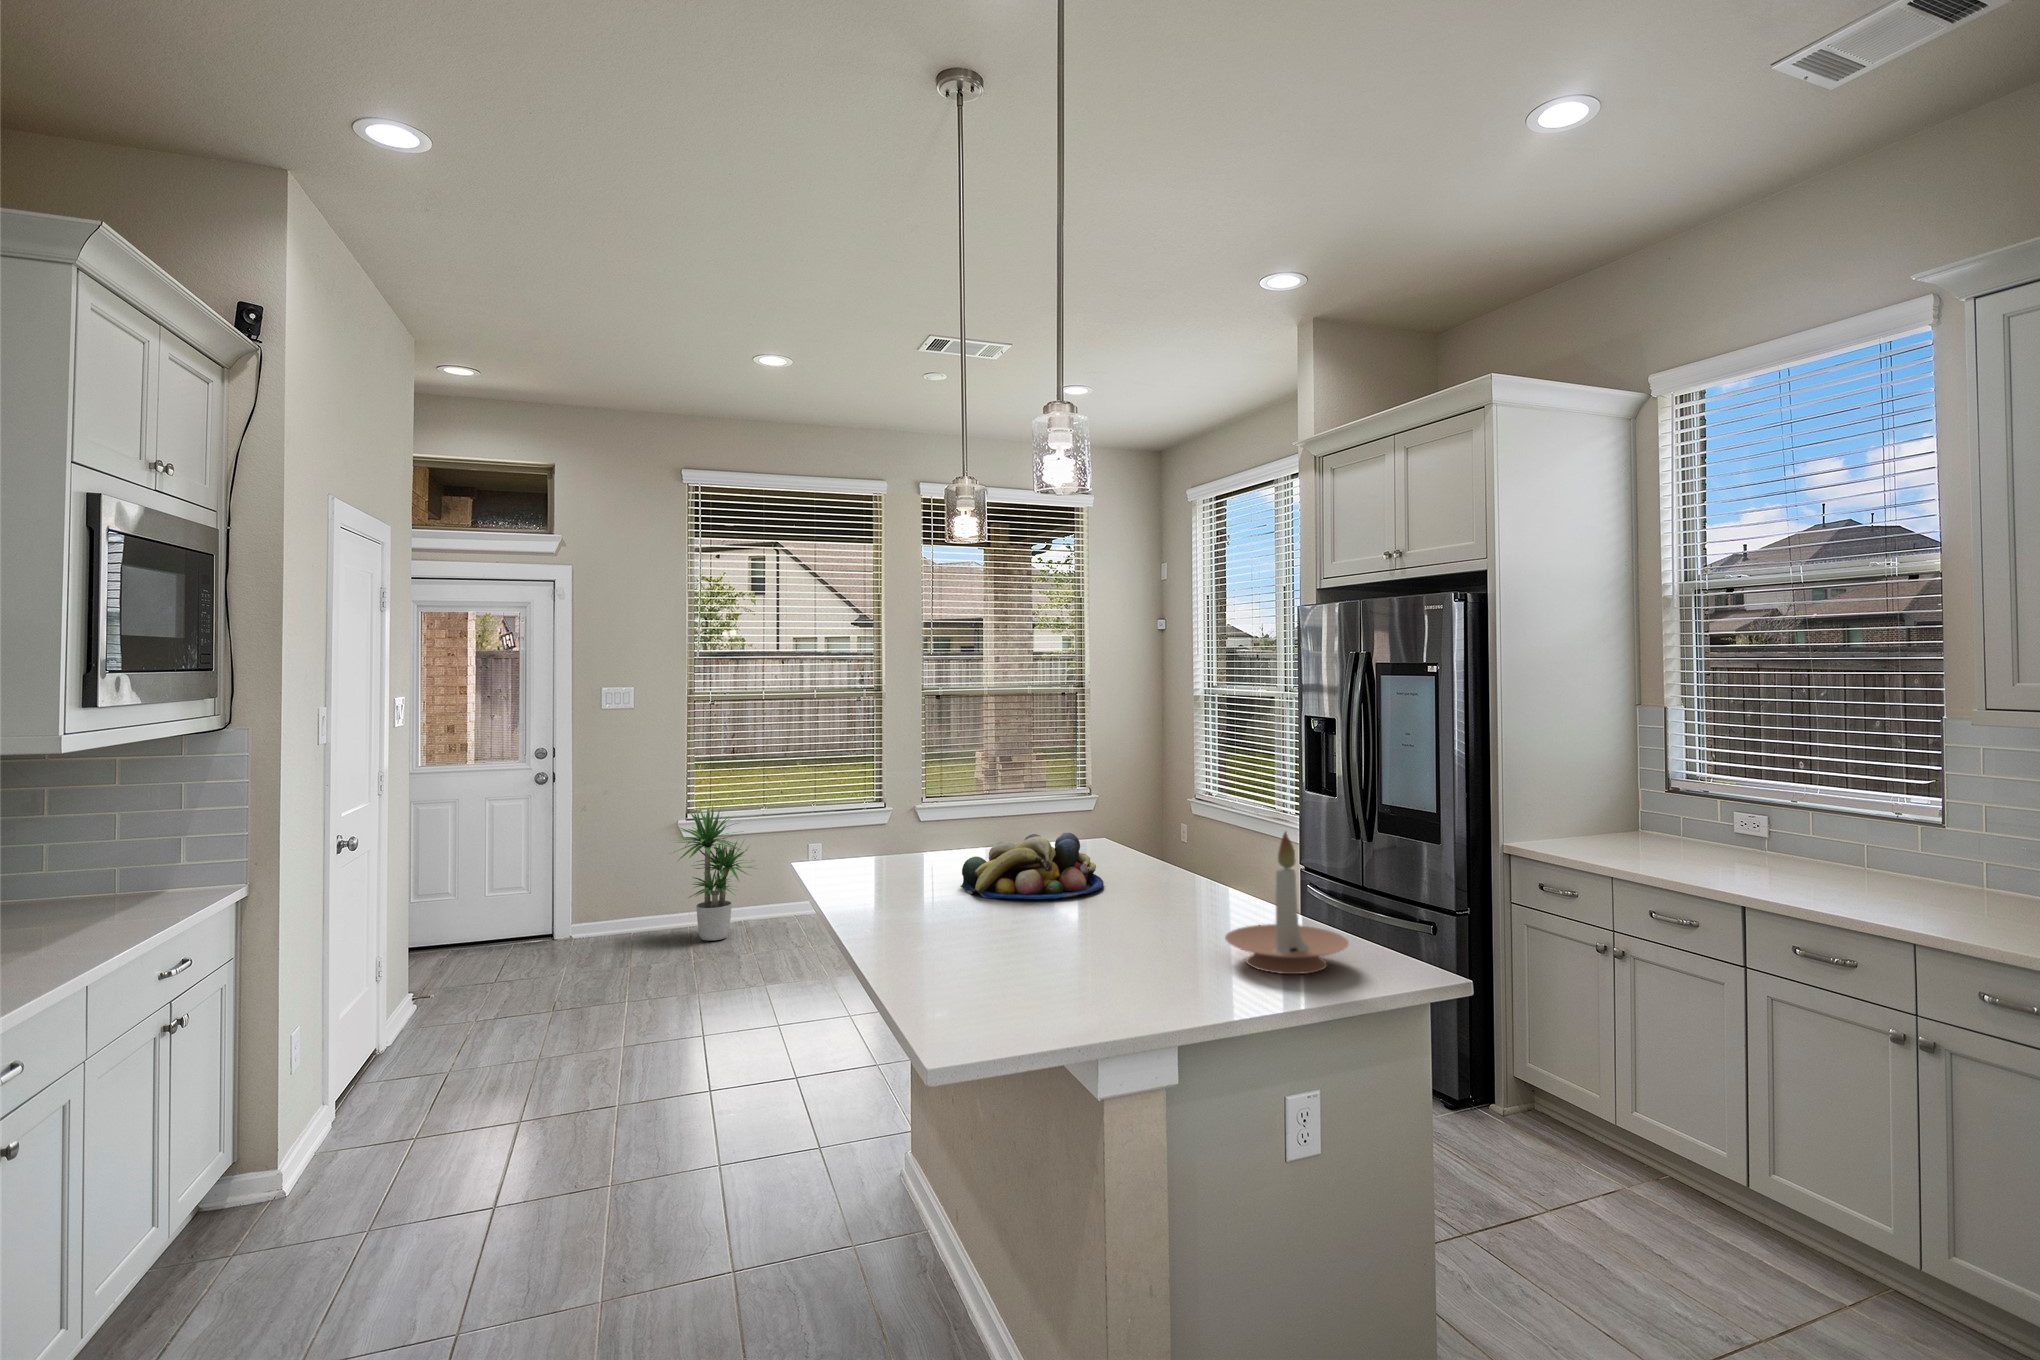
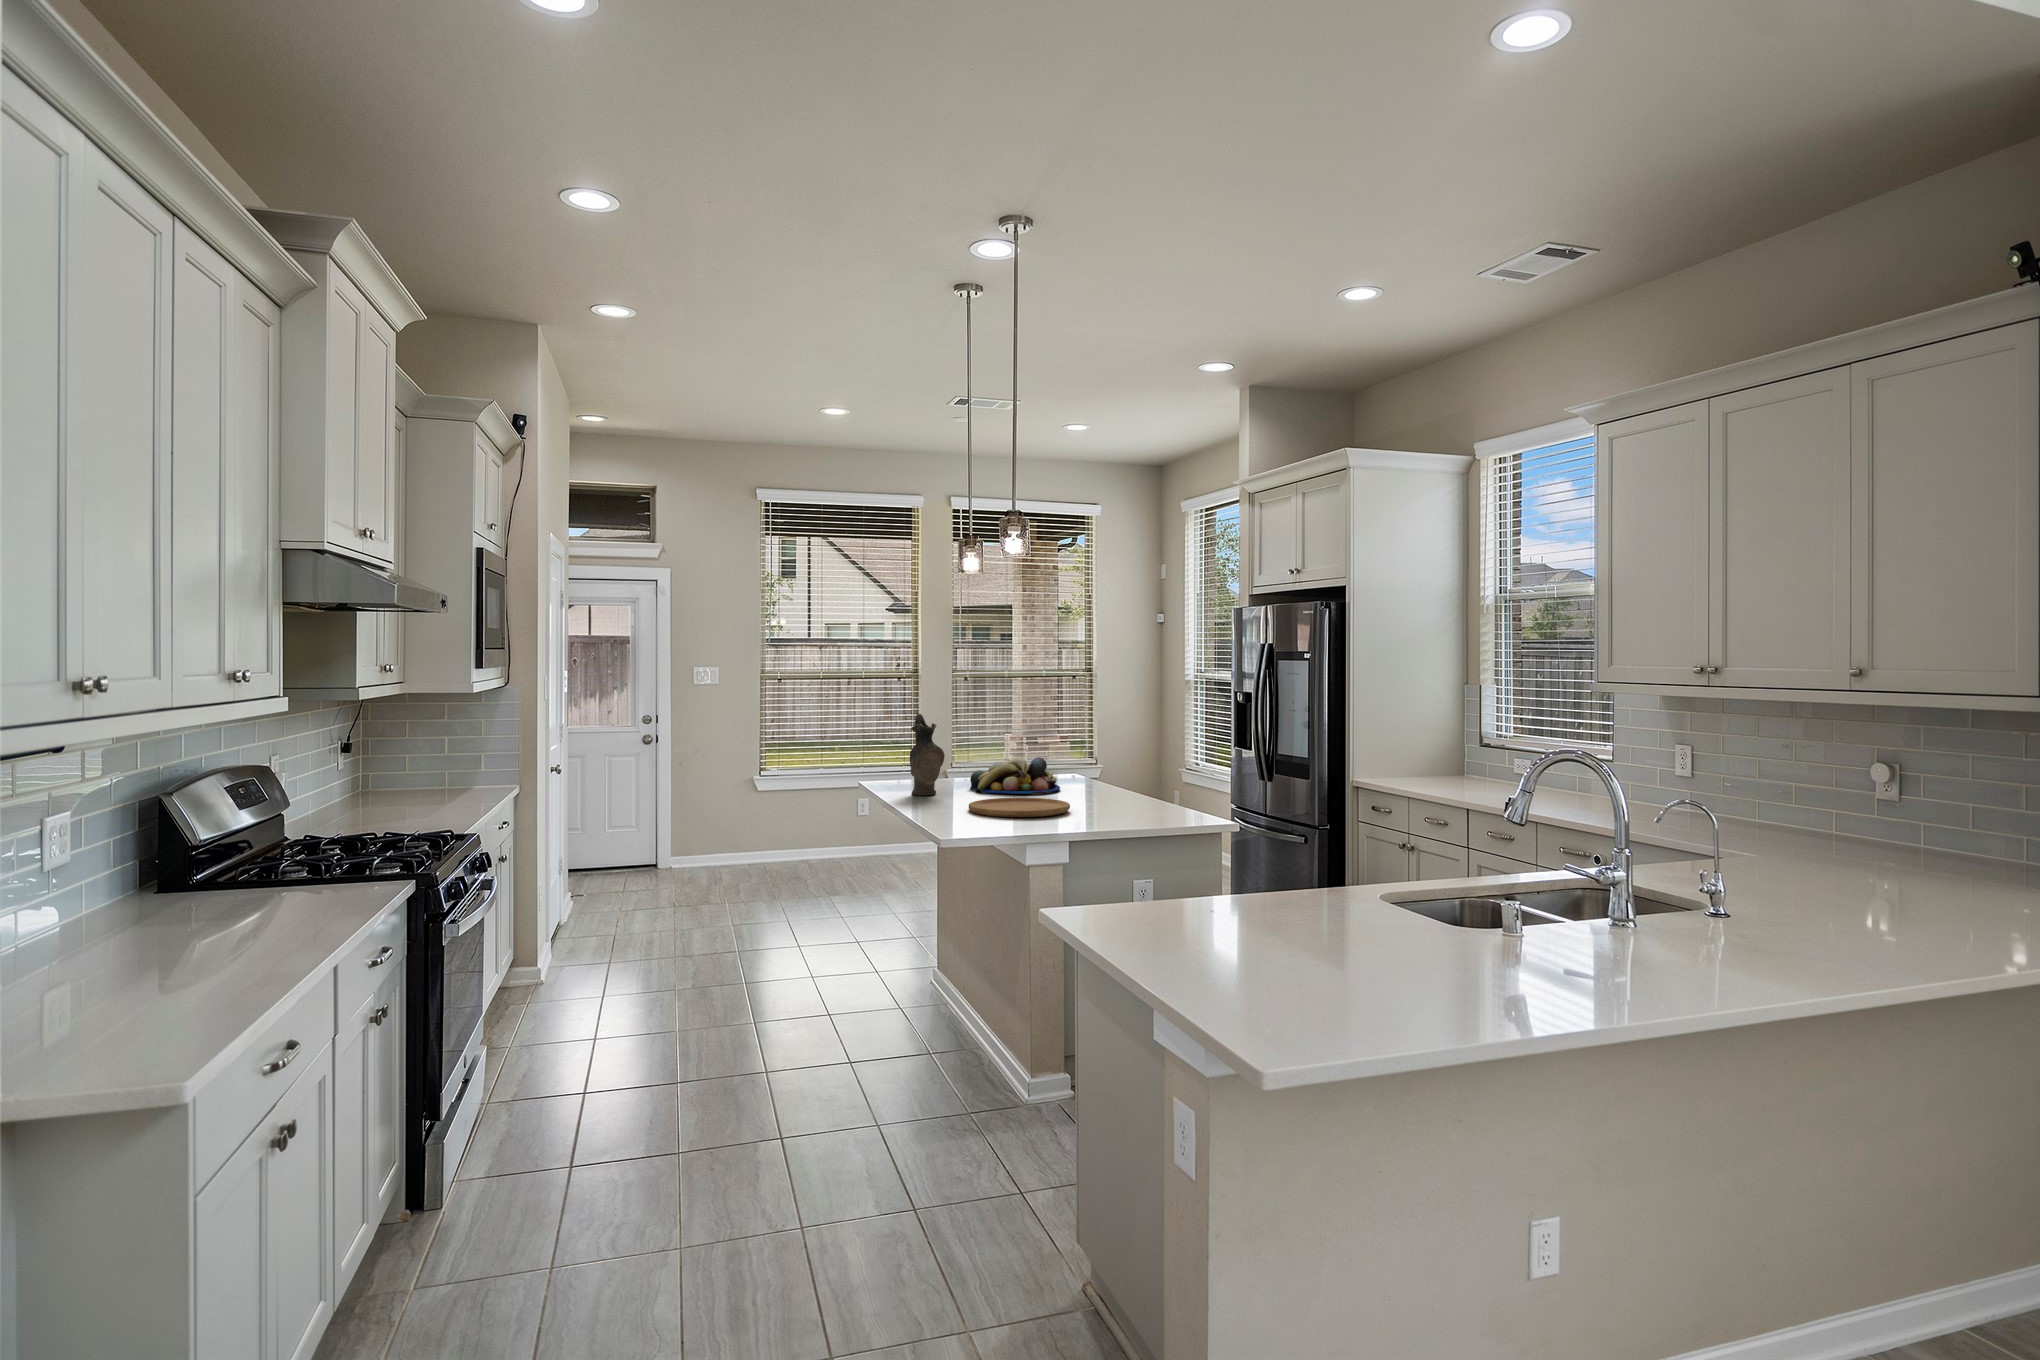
ceramic pitcher: none [864,772,922,909] -> present [910,714,945,795]
potted plant: present [673,806,752,941] -> none [748,761,821,870]
candle holder: present [1225,832,1349,974] -> none [1112,743,1181,821]
cutting board: none [968,916,1146,973] -> present [969,798,1070,817]

